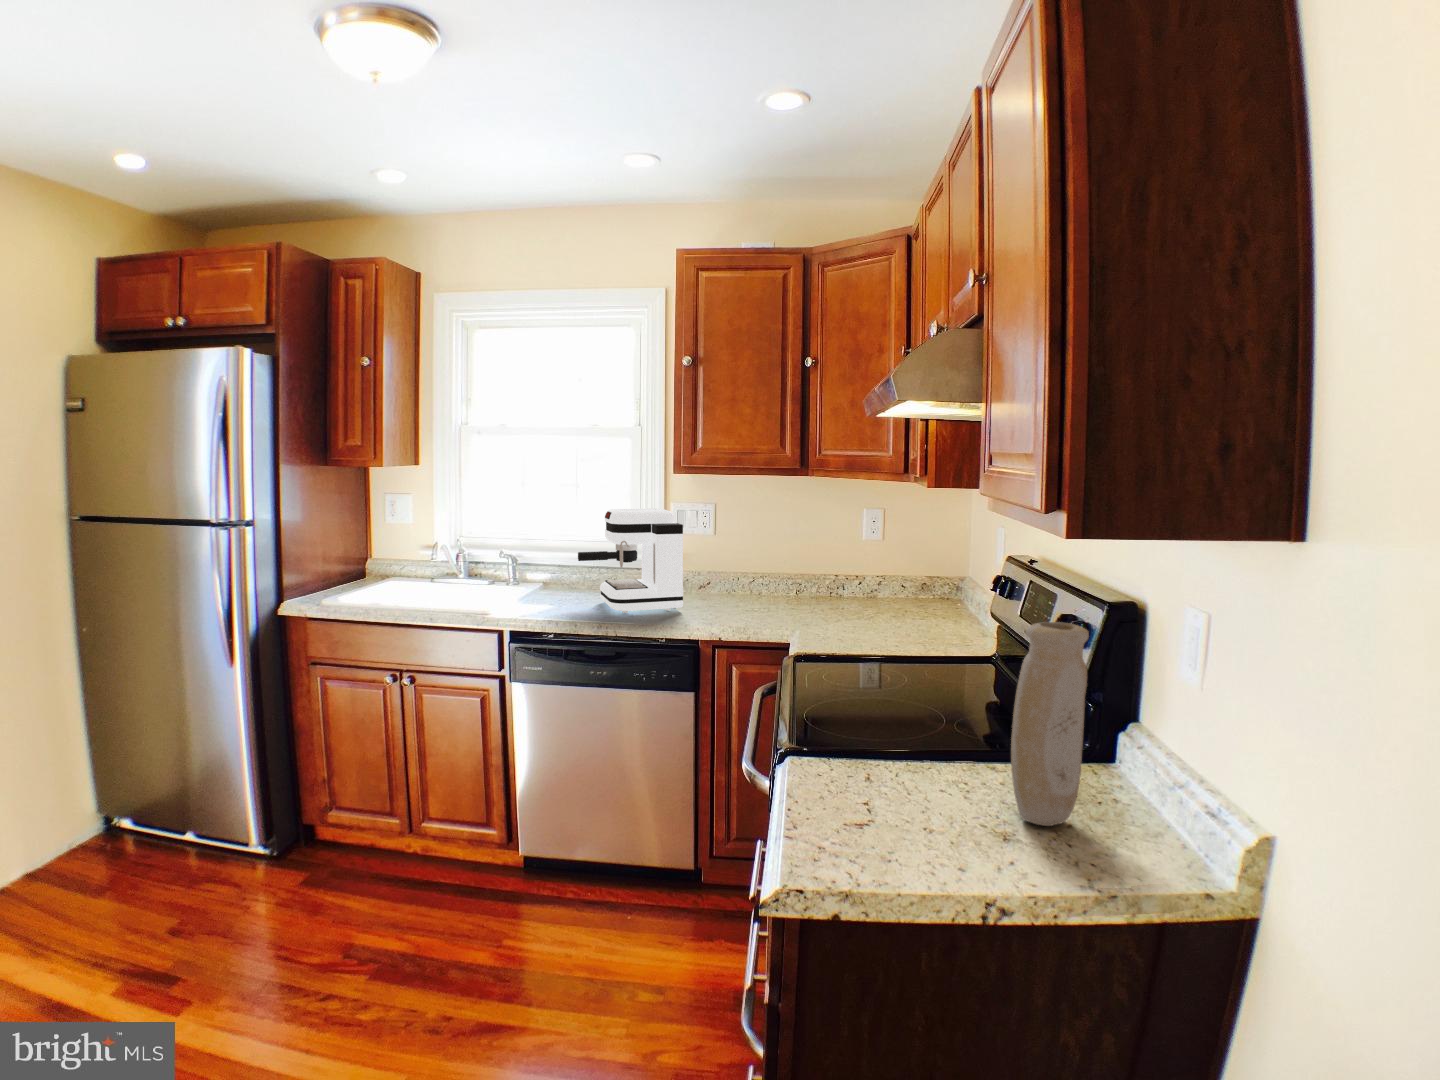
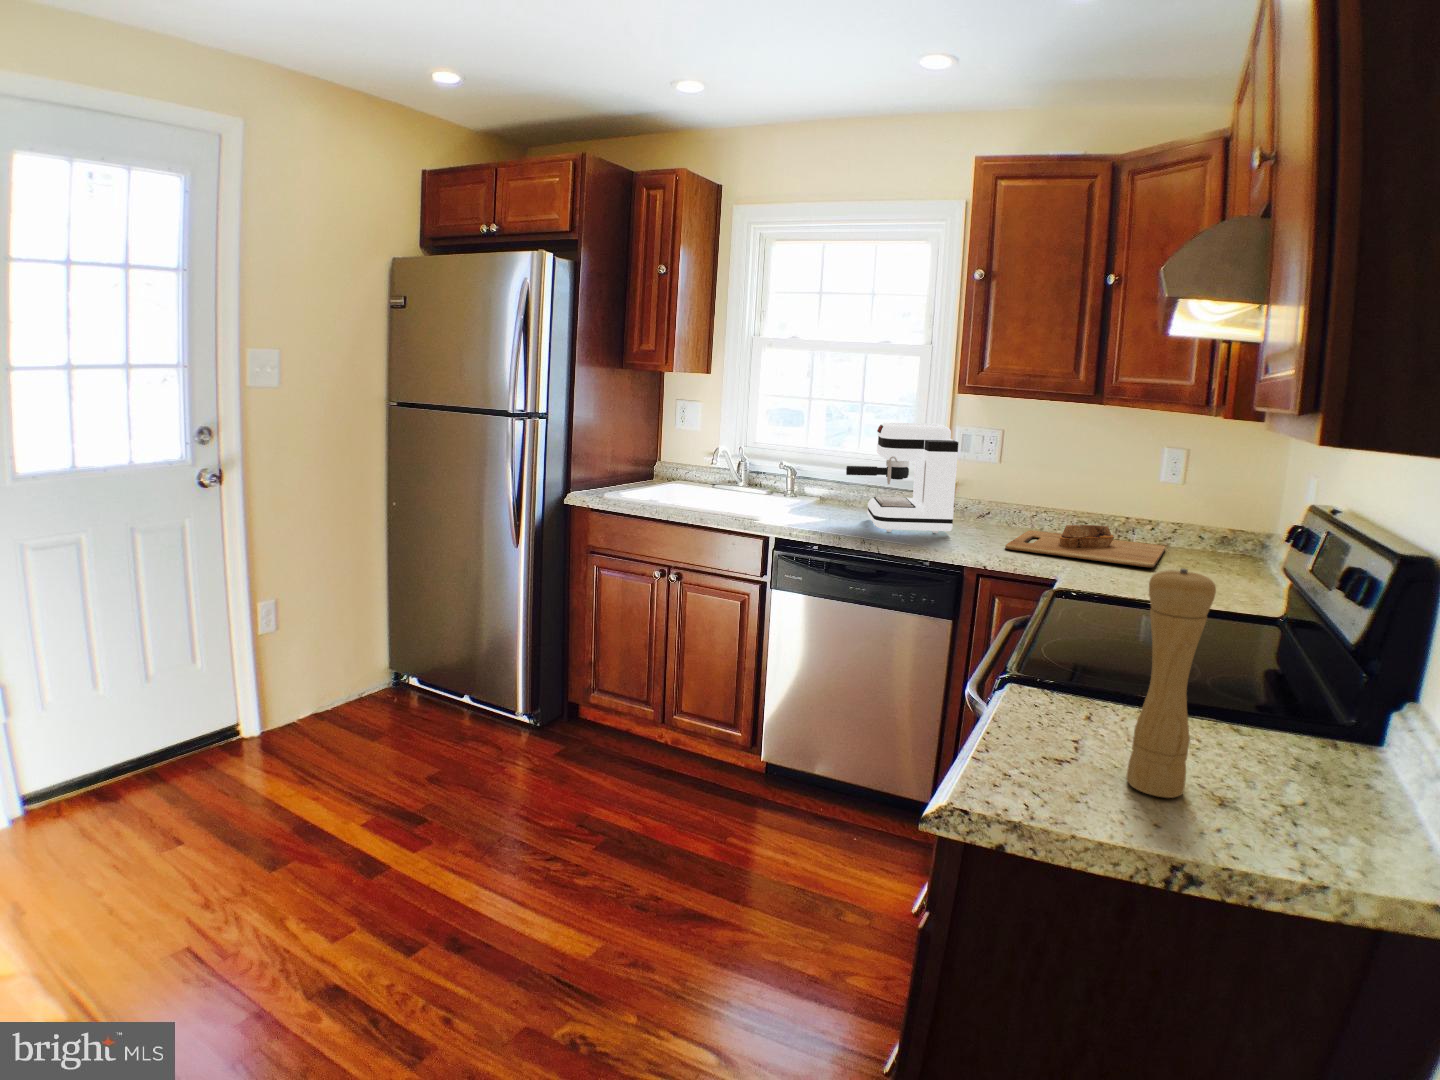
cutting board: none [733,592,859,625] -> present [1005,525,1165,567]
vase: present [1011,622,1089,826] -> none [1255,575,1378,809]
pepper mill: none [919,627,977,838] -> present [1127,569,1216,798]

